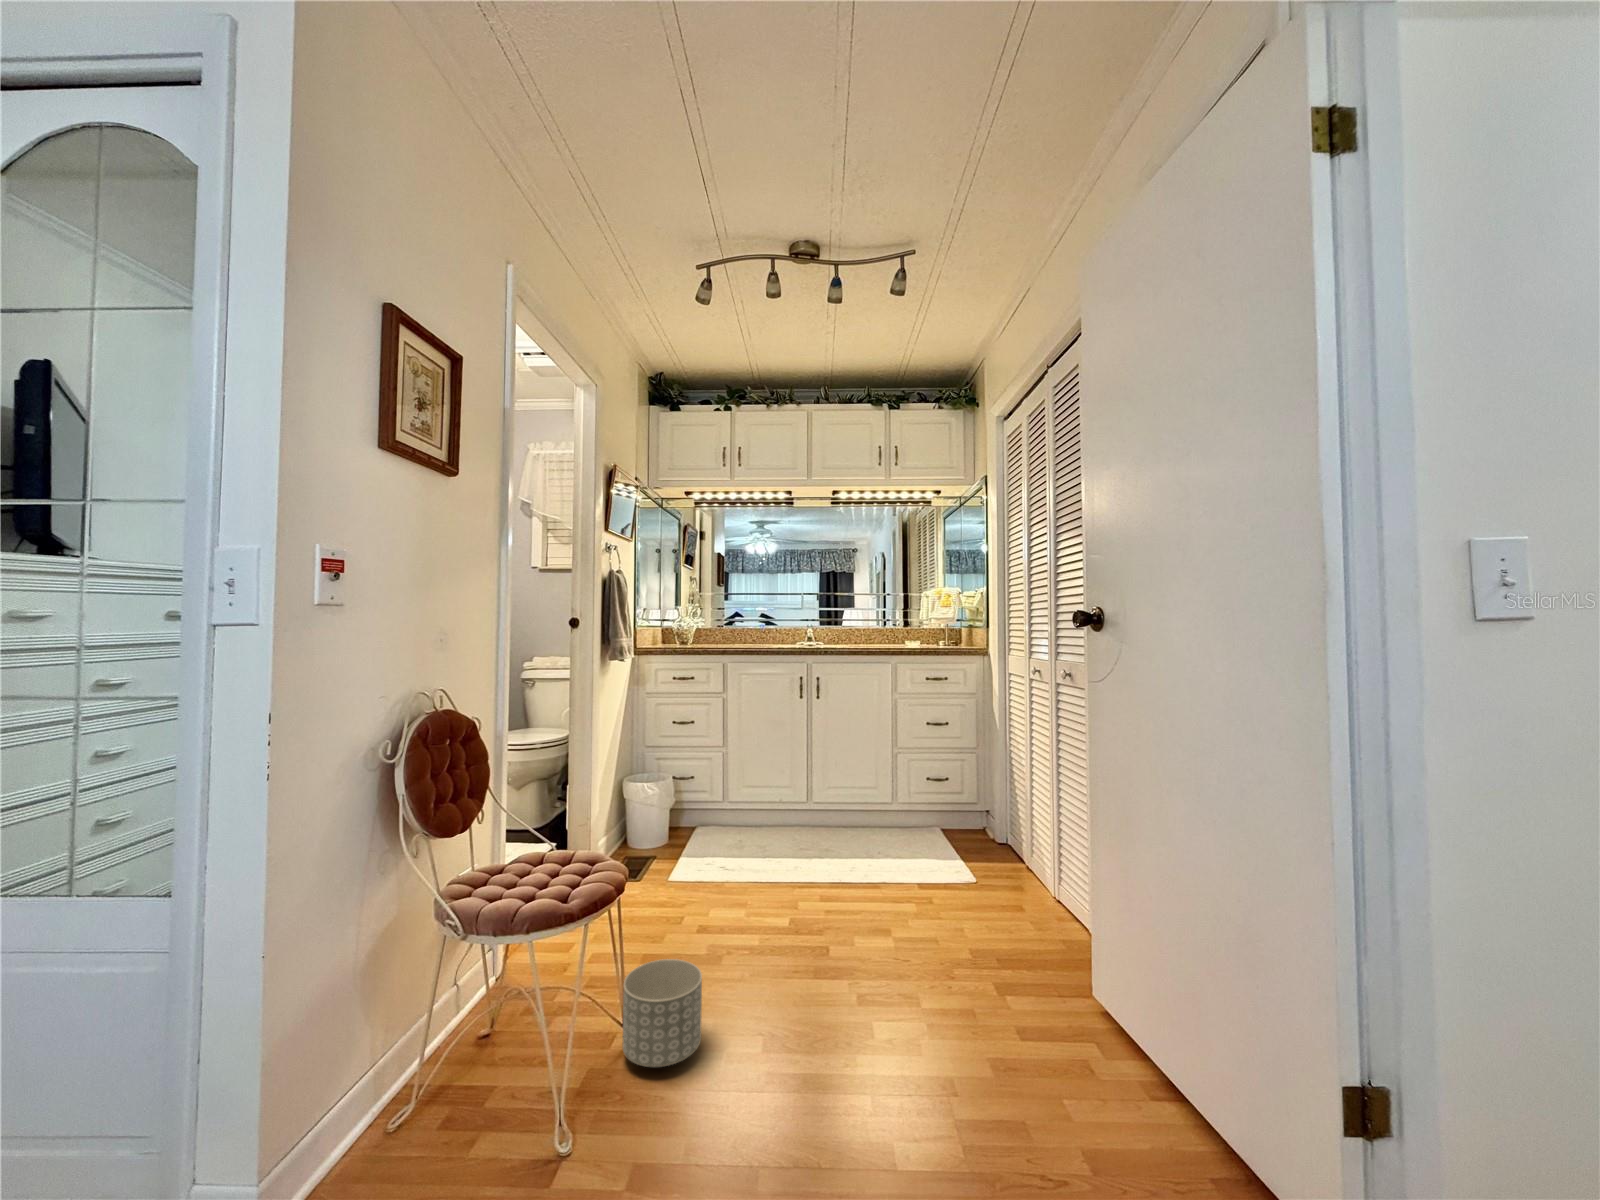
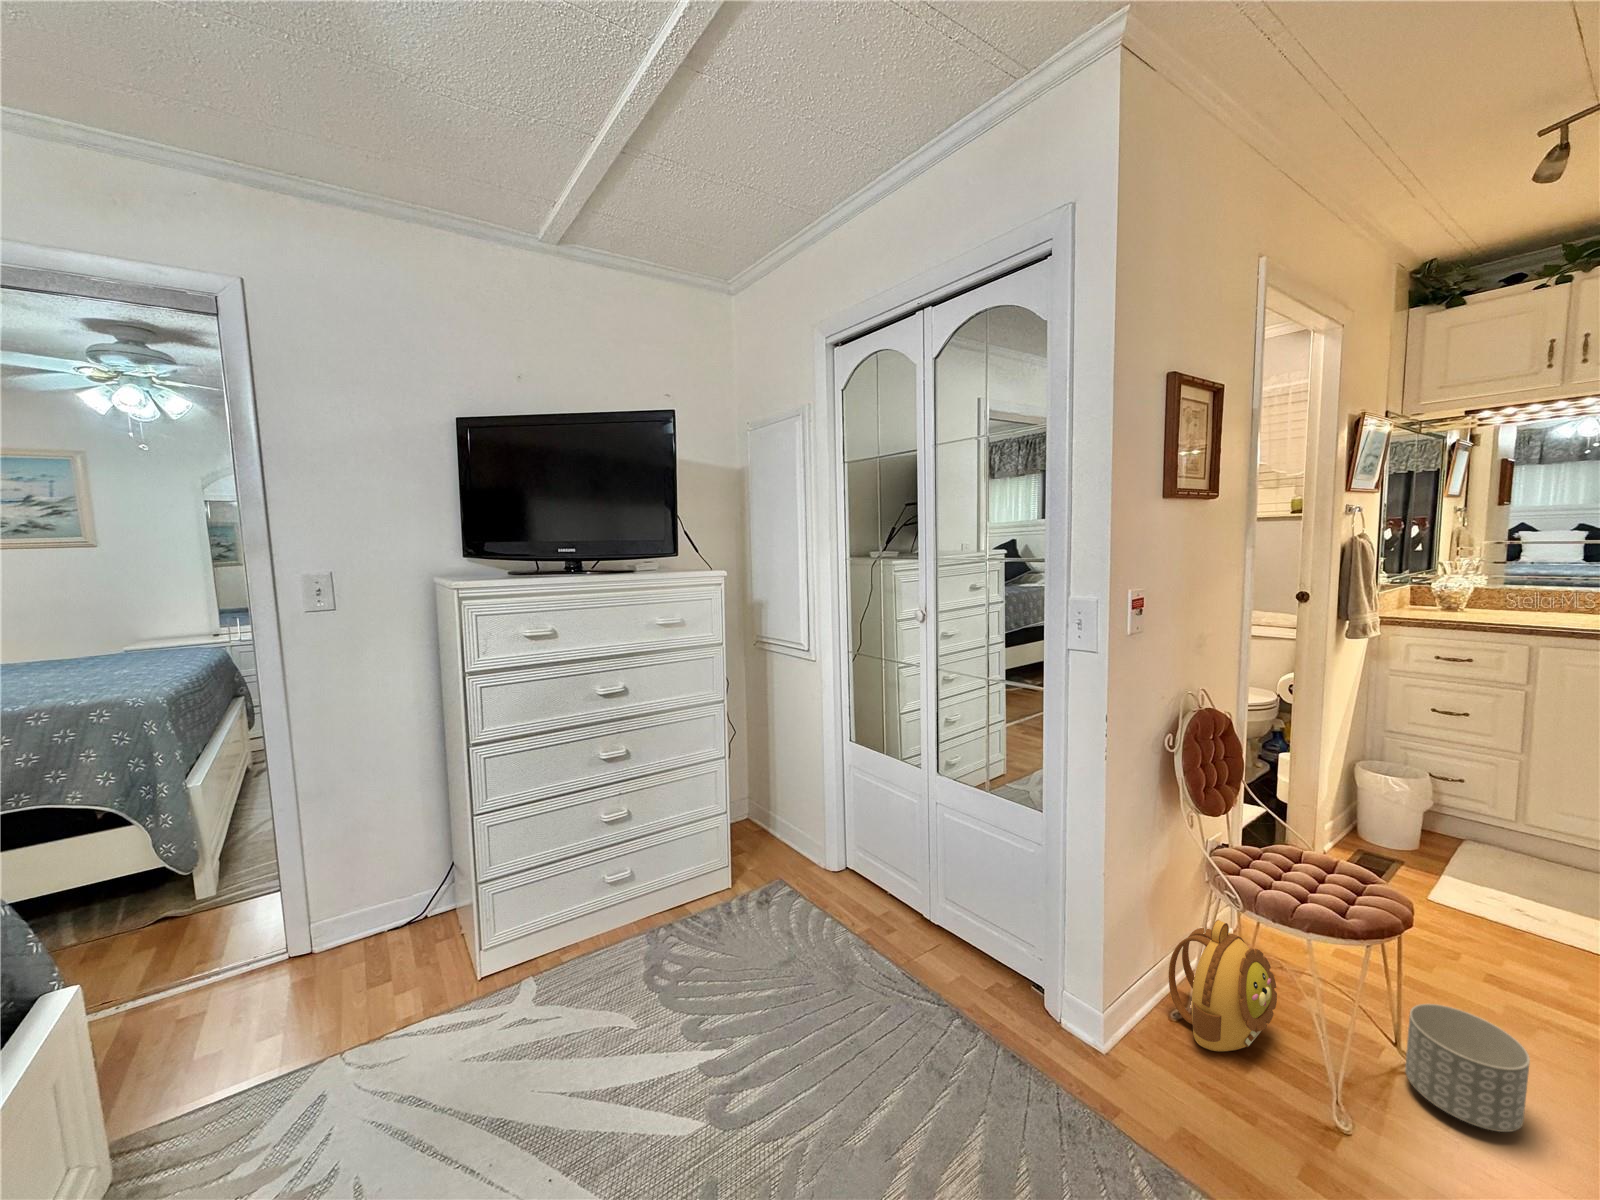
backpack: none [382,963,512,1144] -> present [1169,920,1277,1051]

